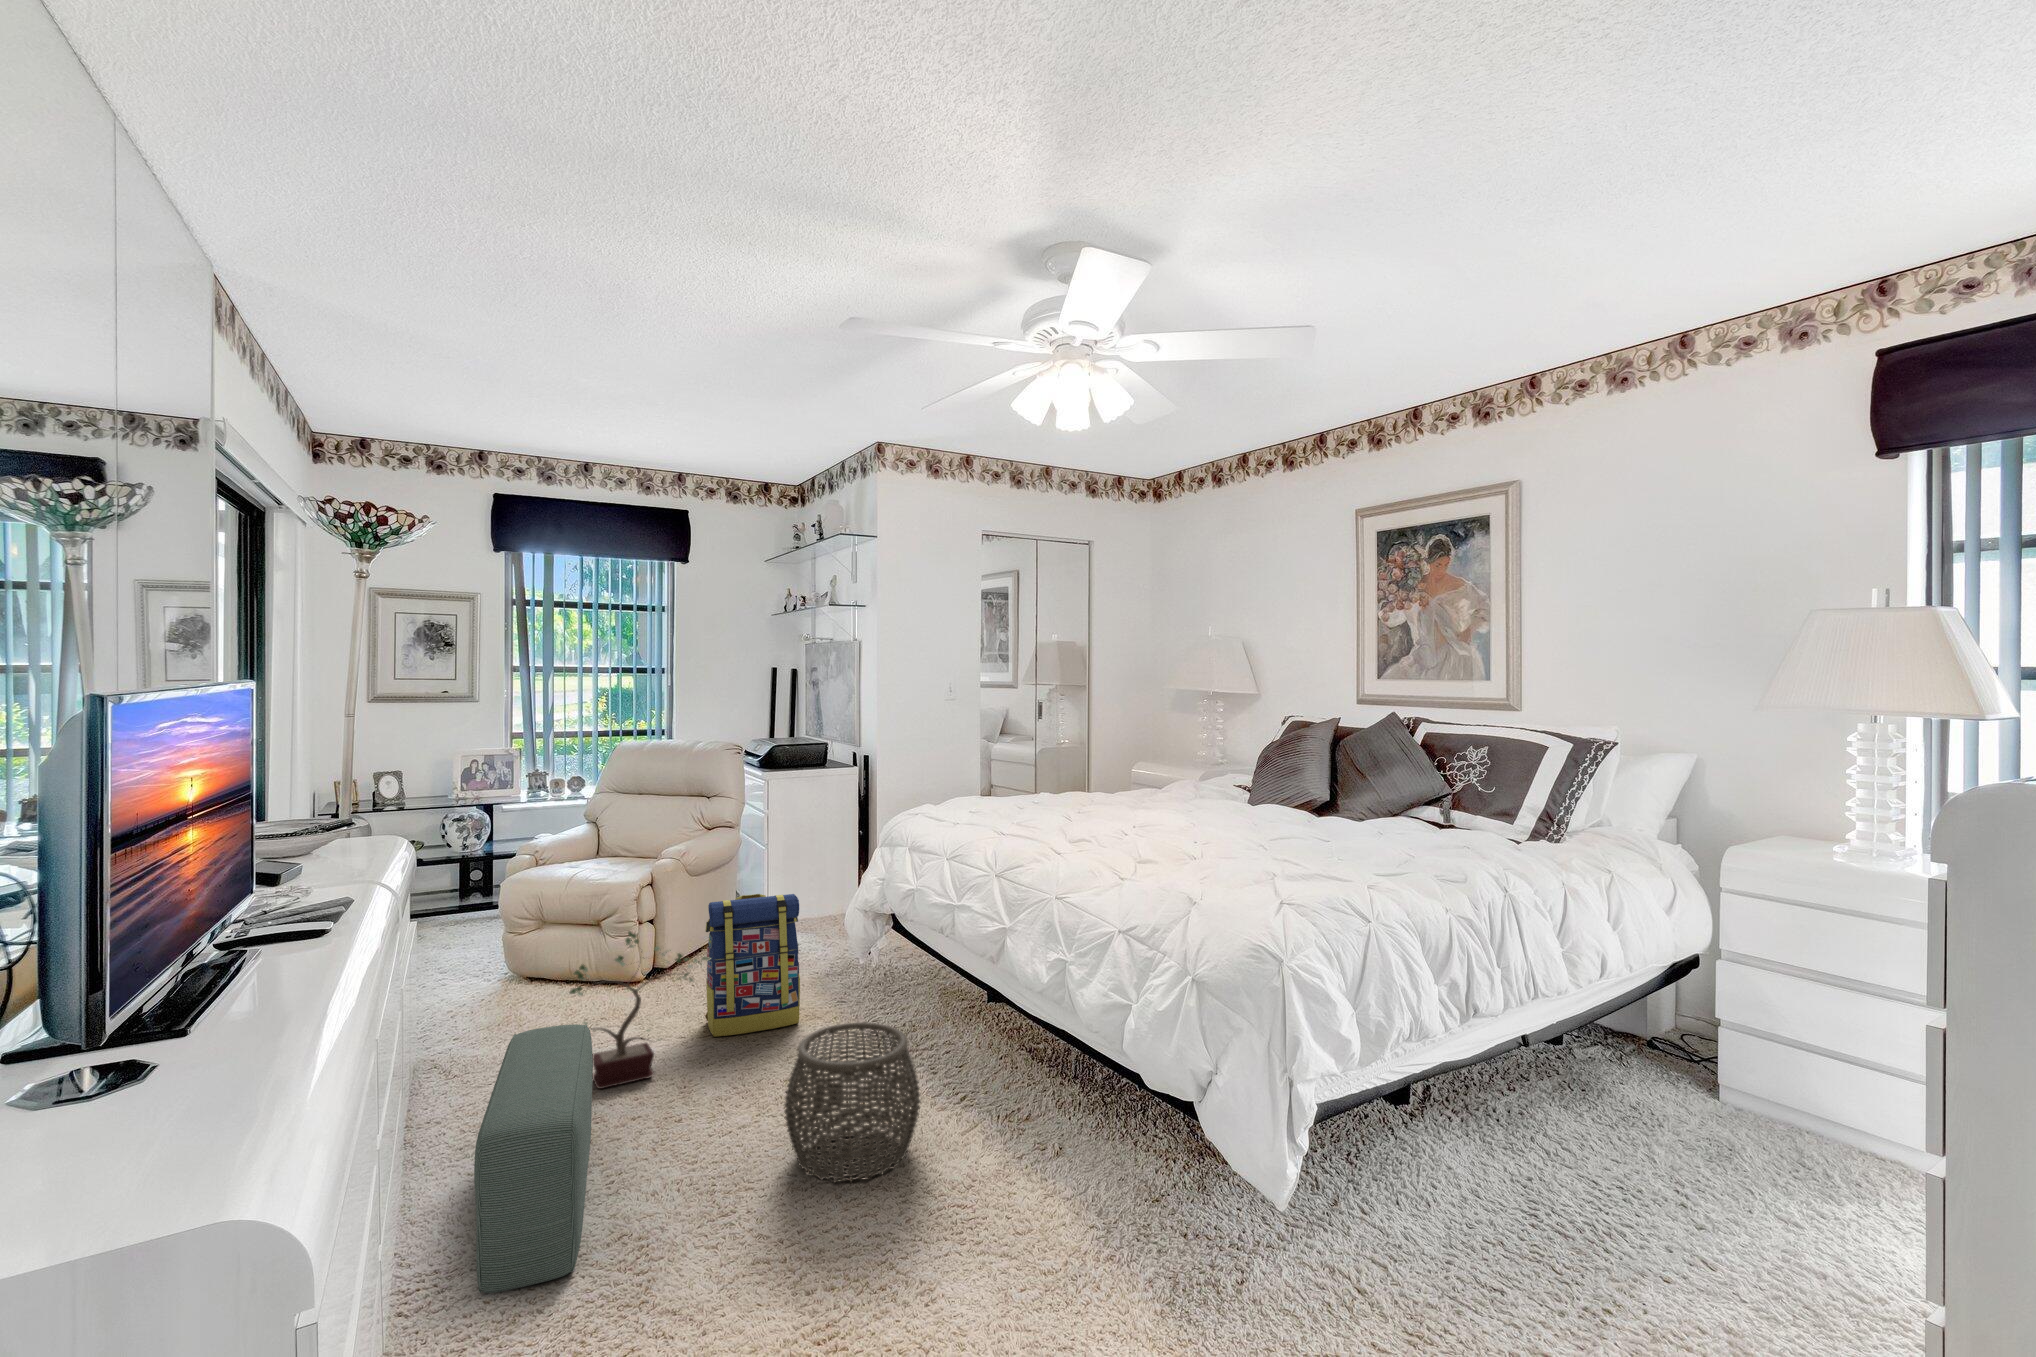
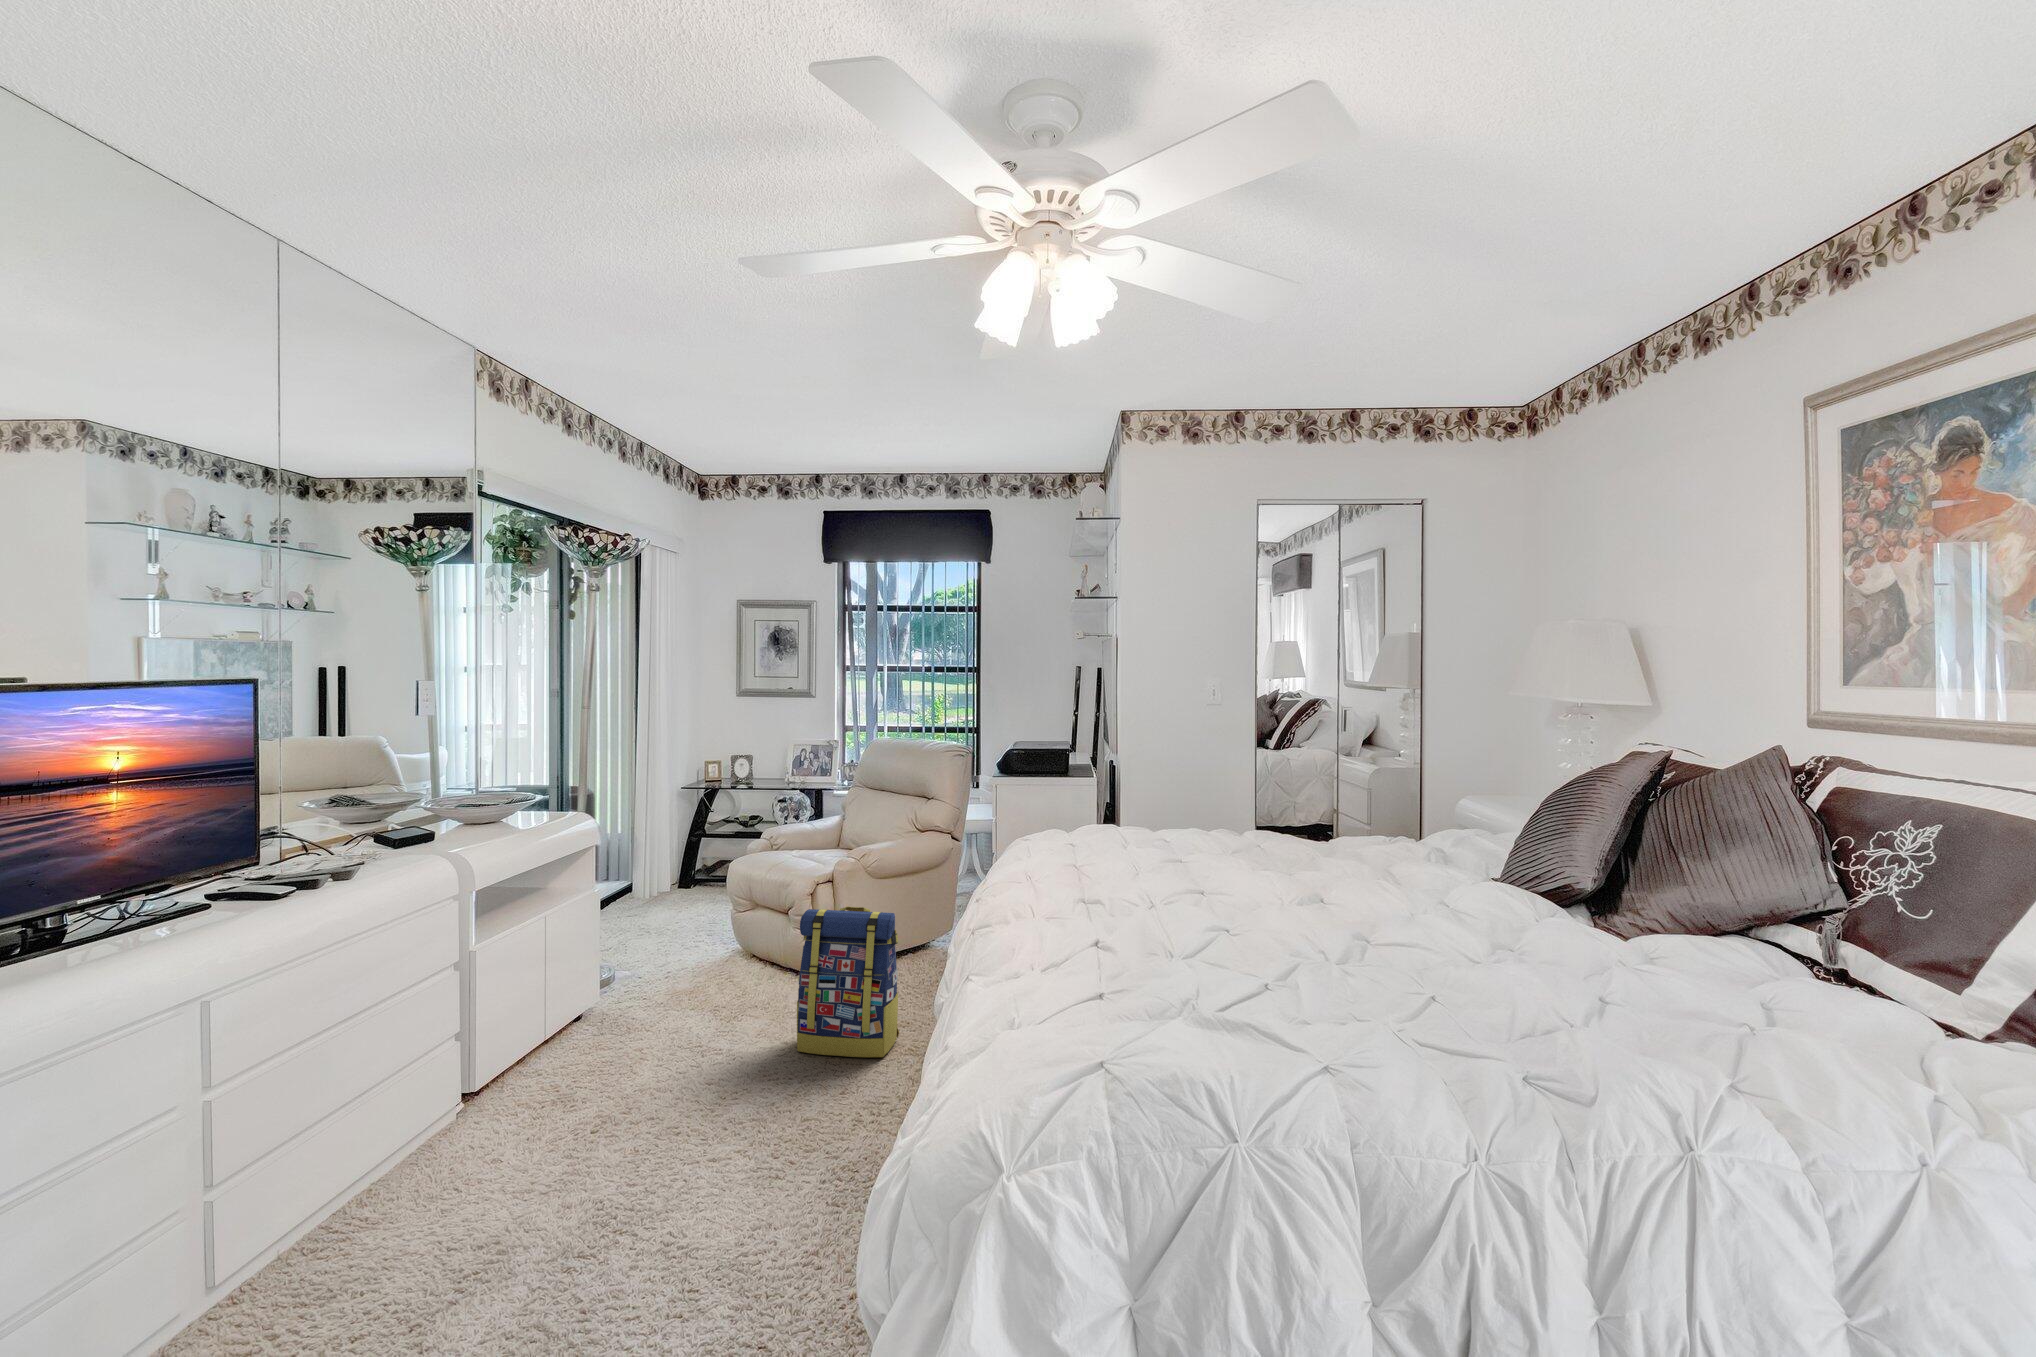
potted plant: present [570,931,712,1089] -> none [625,925,757,1080]
woven basket: present [784,1022,921,1182] -> none [649,1075,814,1275]
pouf: present [474,1024,593,1293] -> none [313,1009,582,1268]

